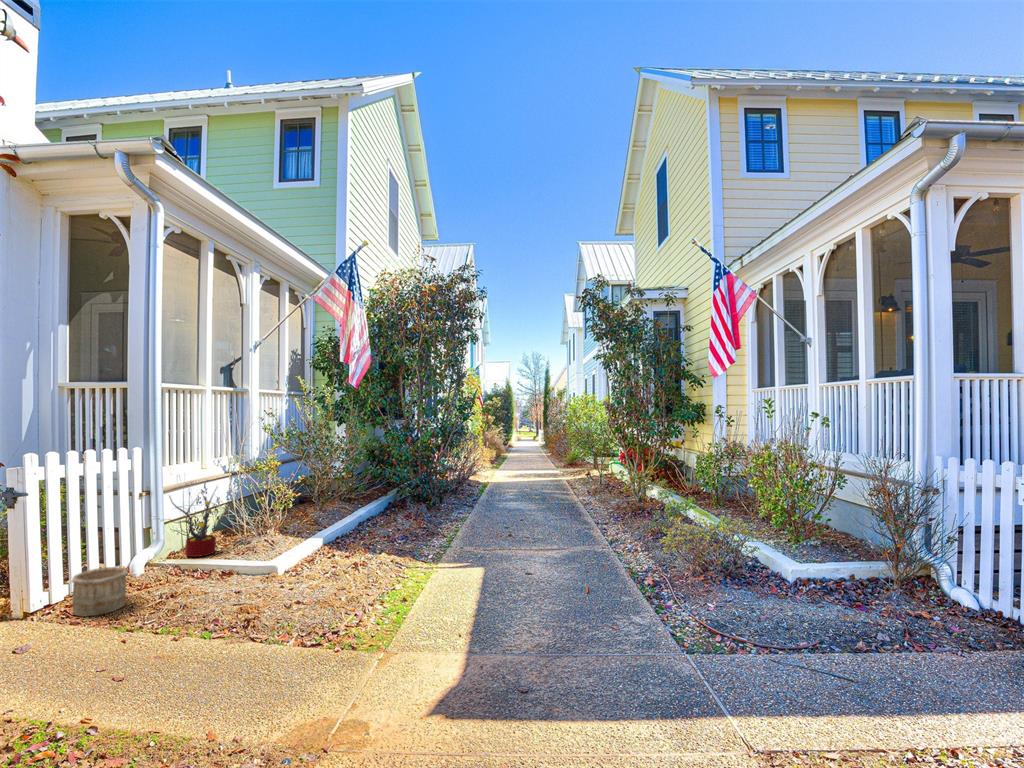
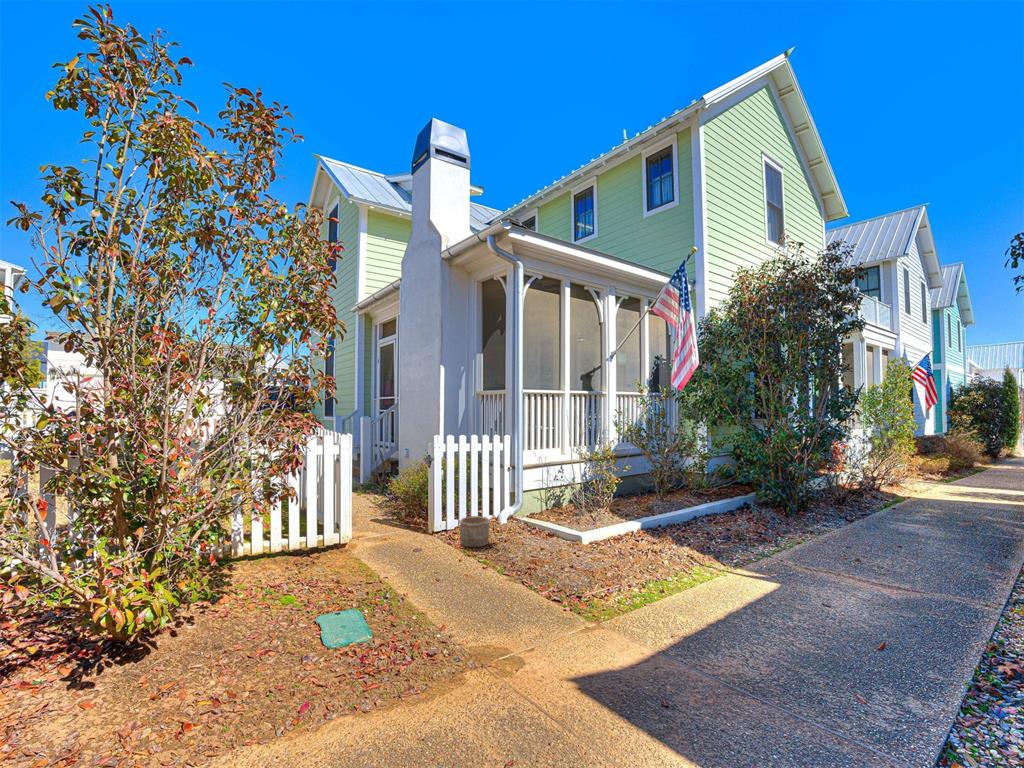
decorative plant: present [162,495,227,557] -> none [518,468,571,520]

